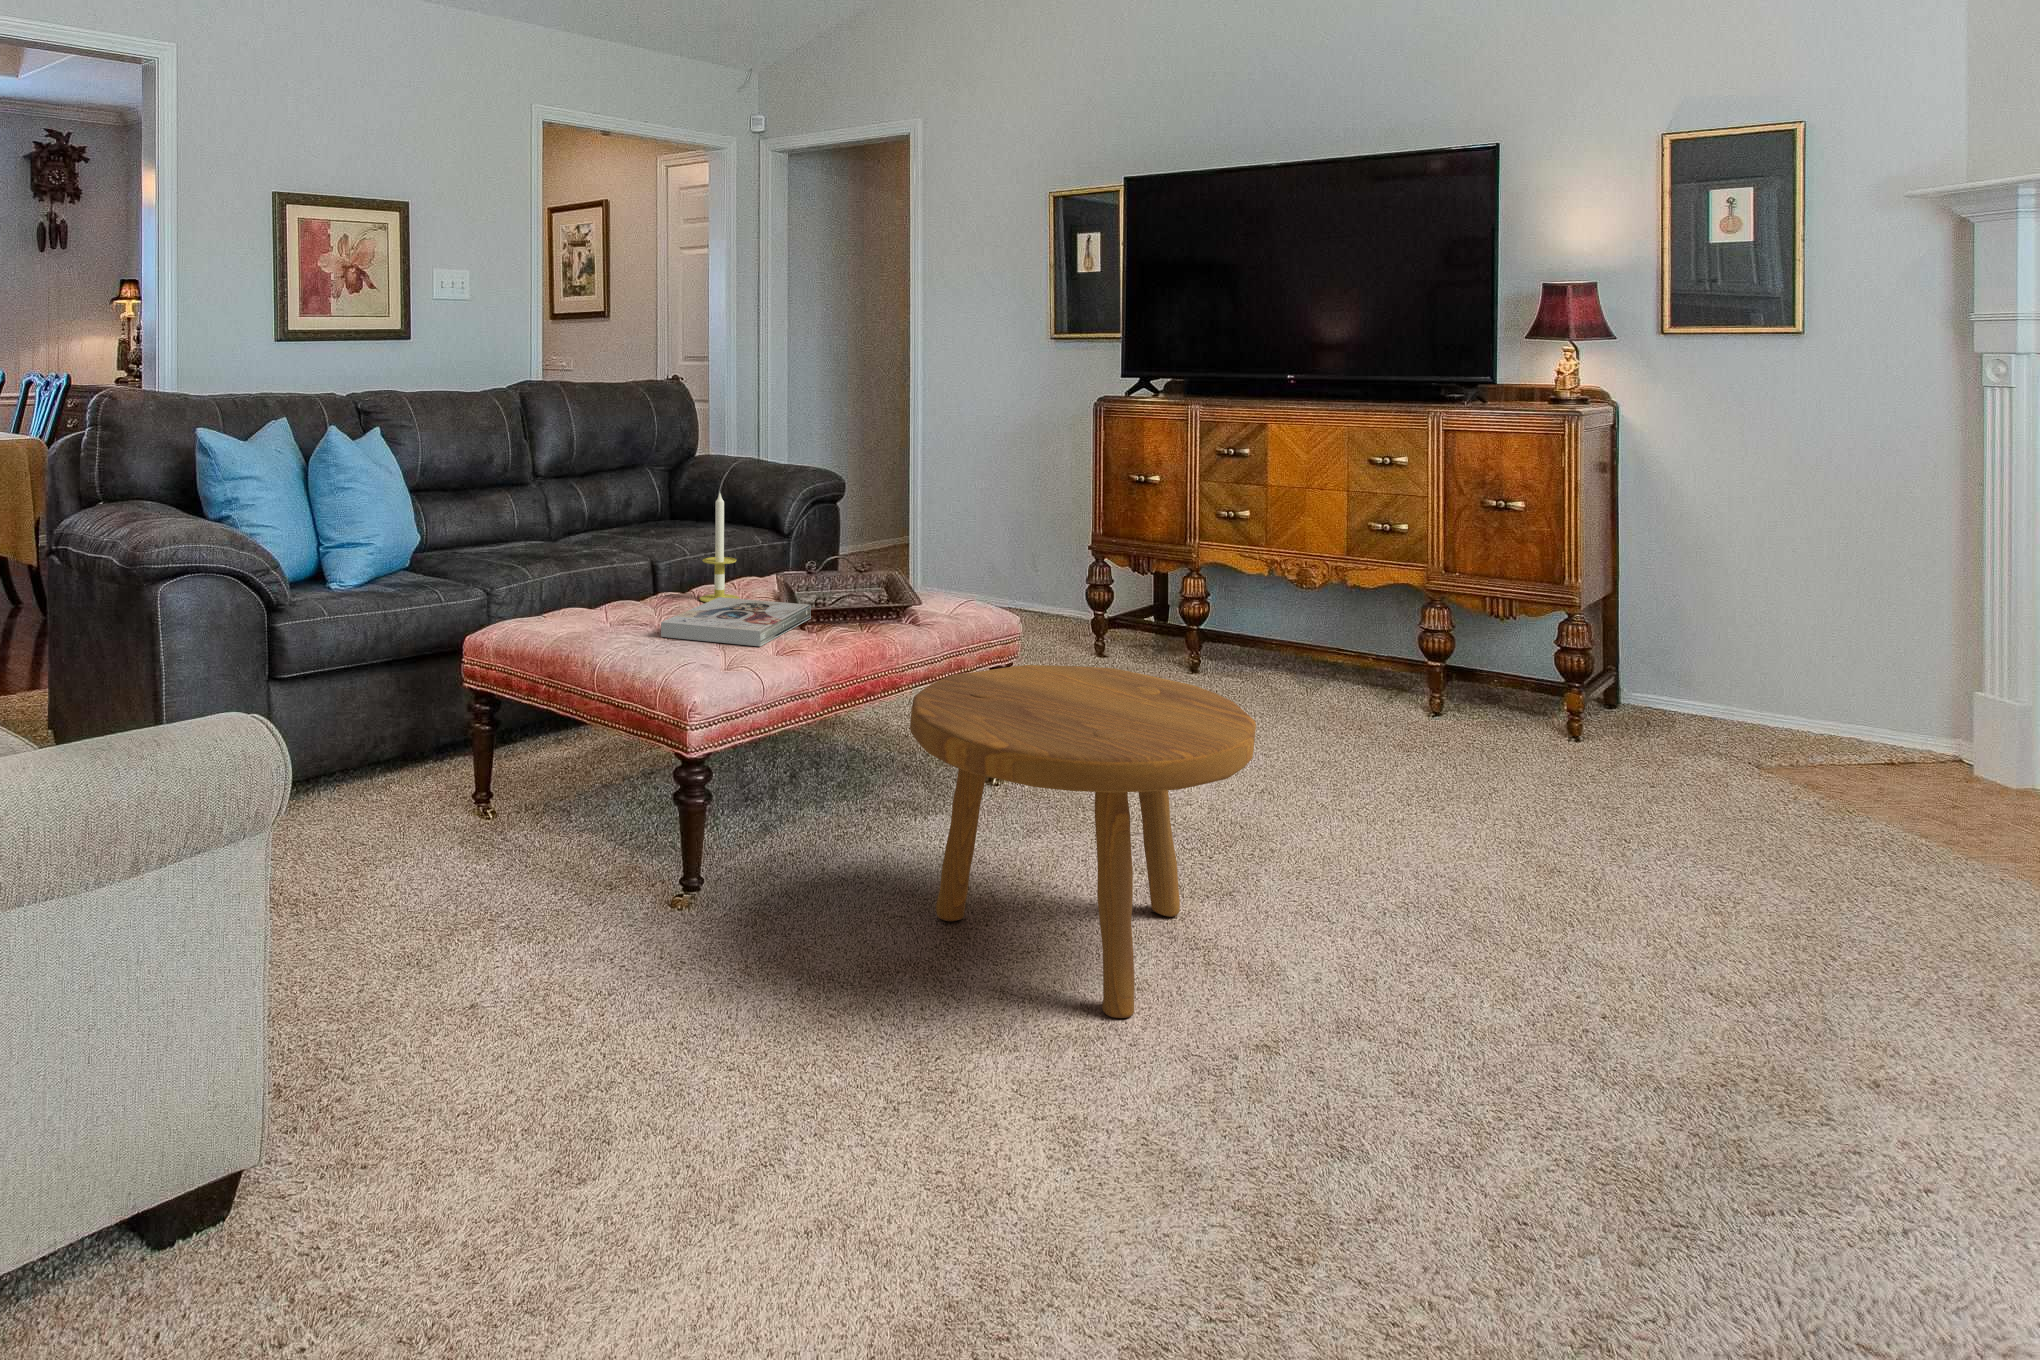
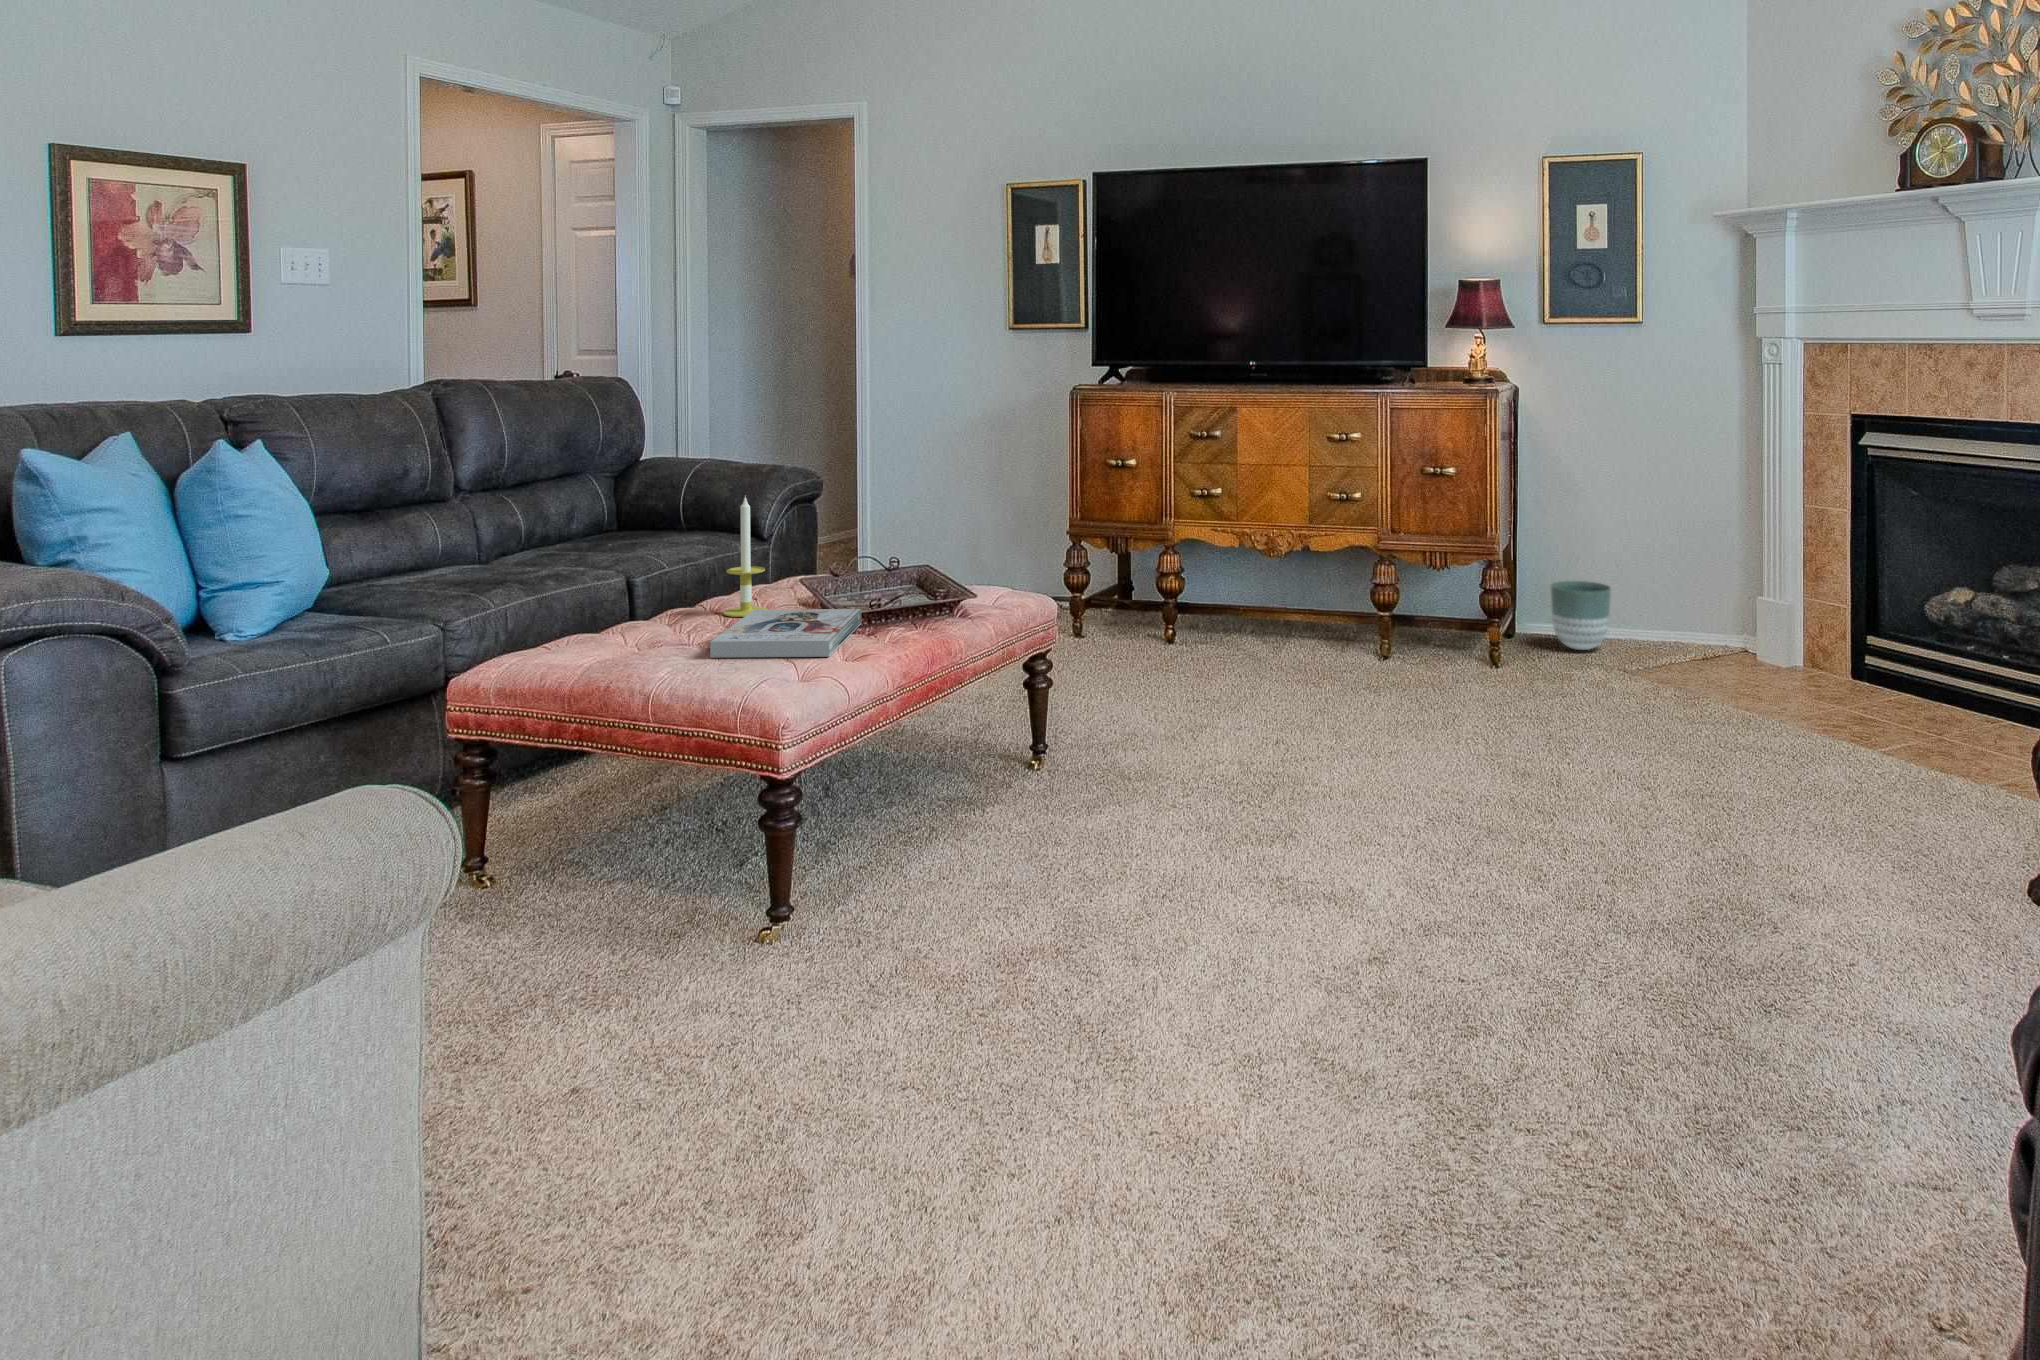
planter: none [1662,646,1748,732] -> present [1550,581,1611,650]
footstool: present [910,665,1256,1018] -> none [1020,642,1339,965]

